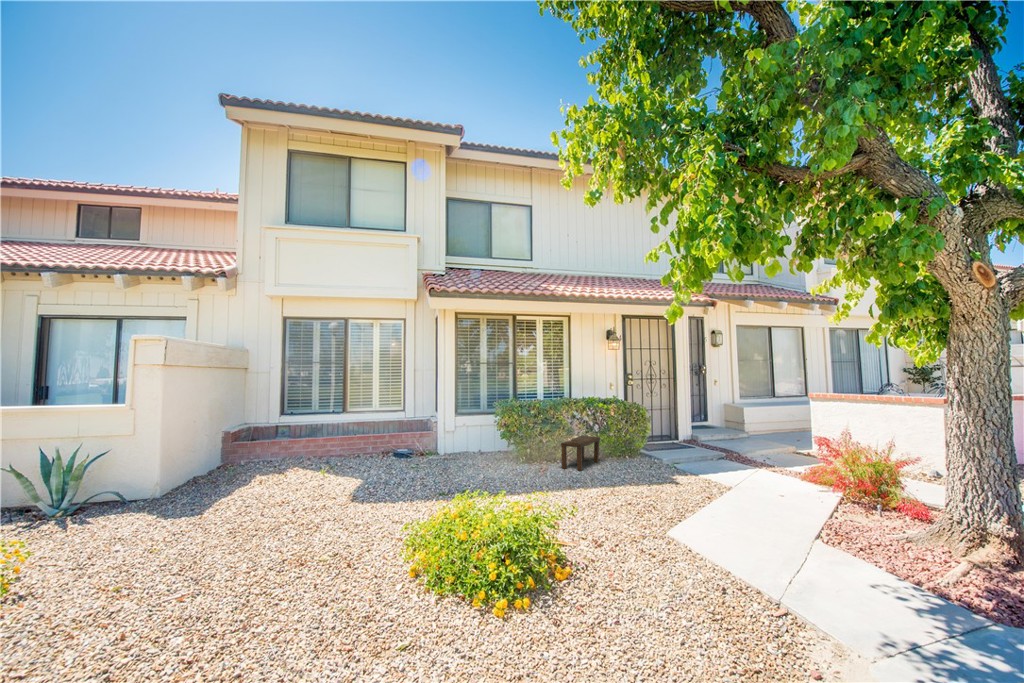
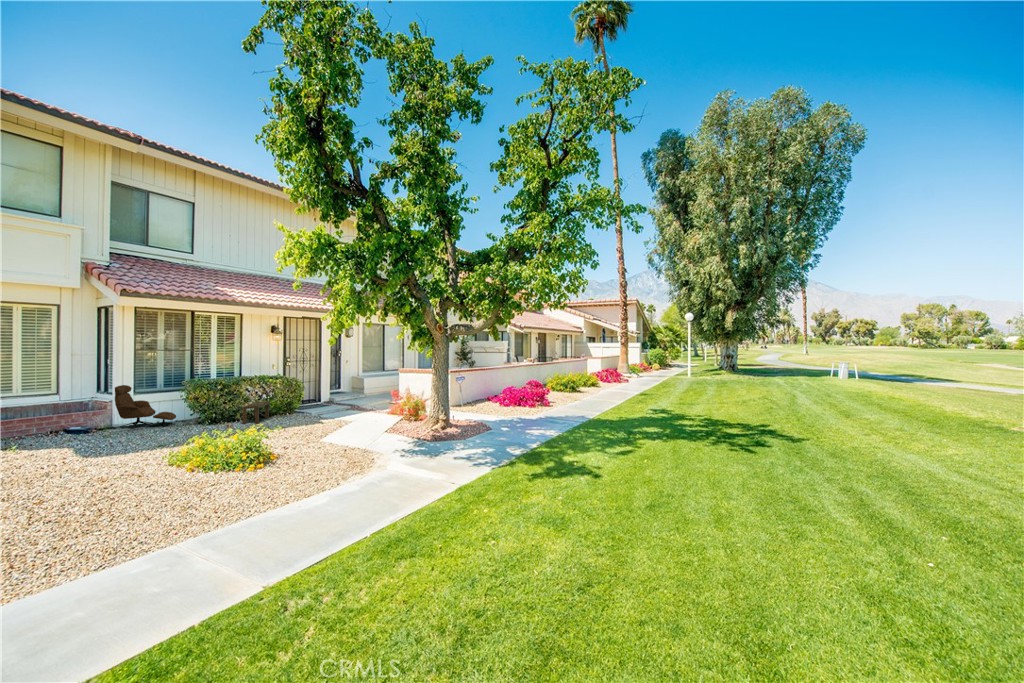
lounge chair: none [437,404,494,460] -> present [115,385,176,429]

